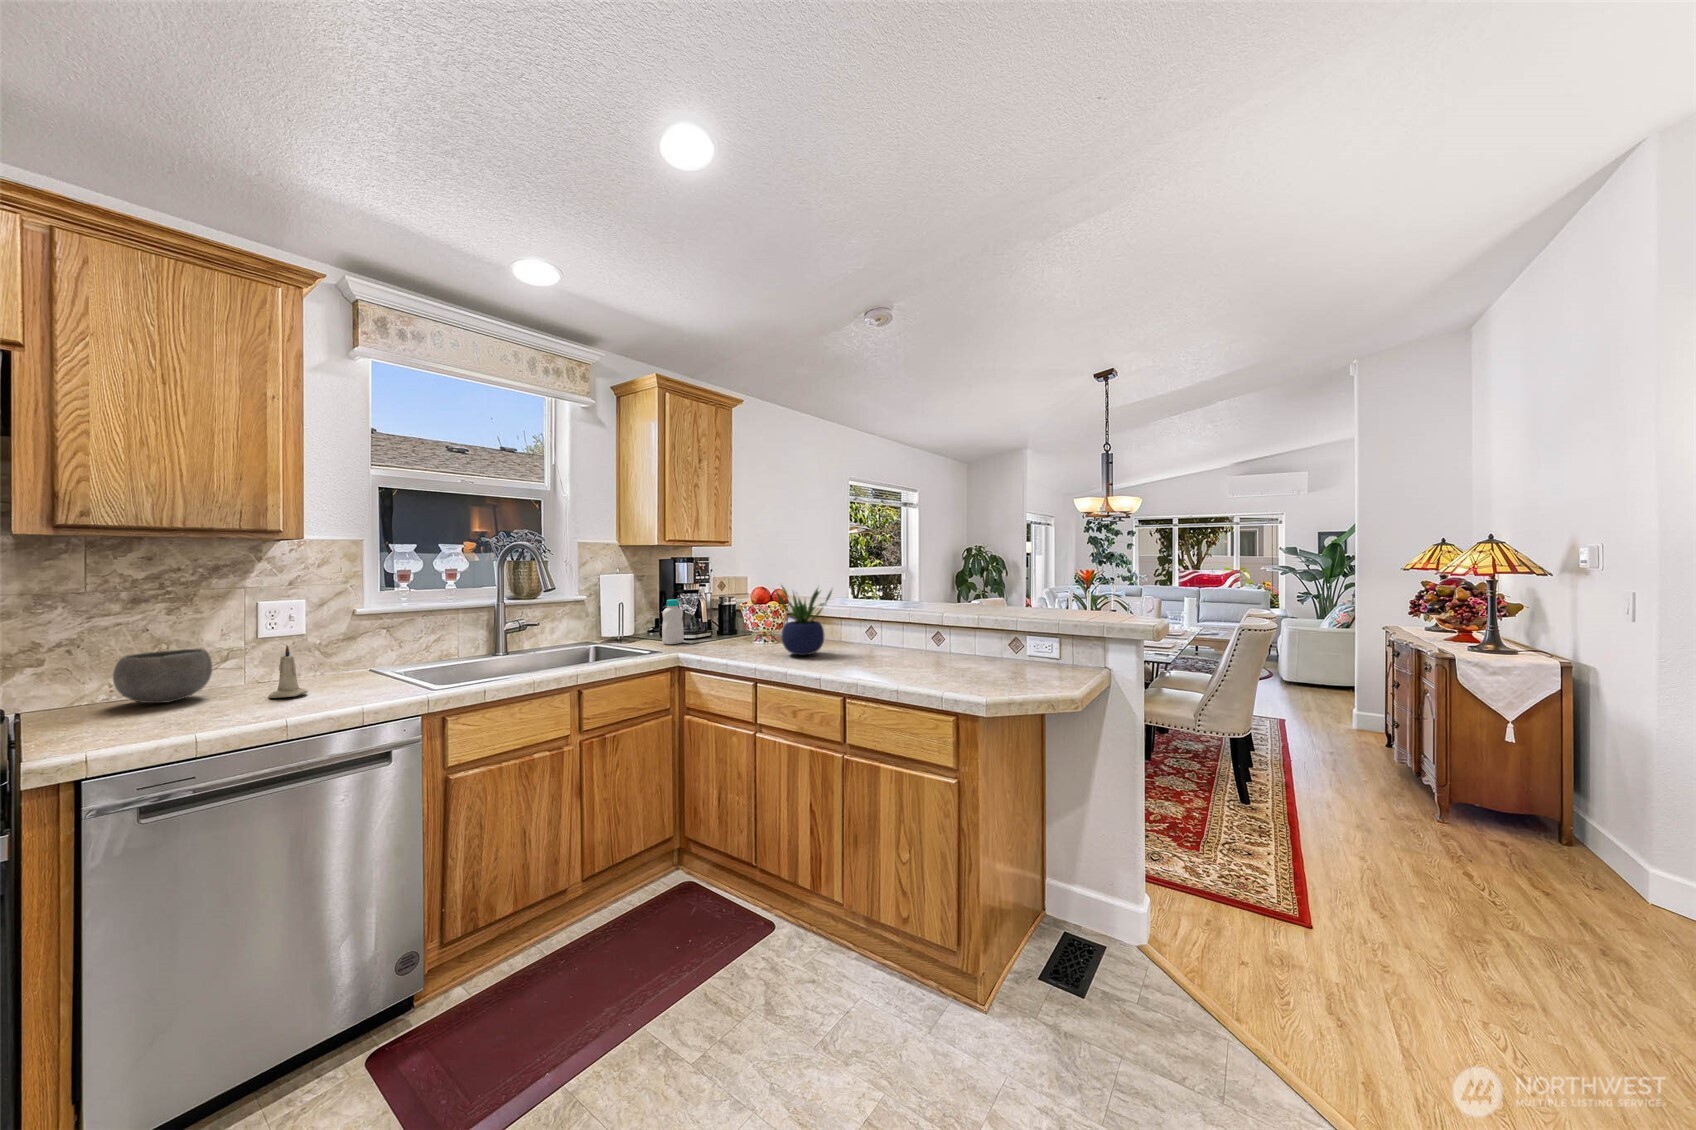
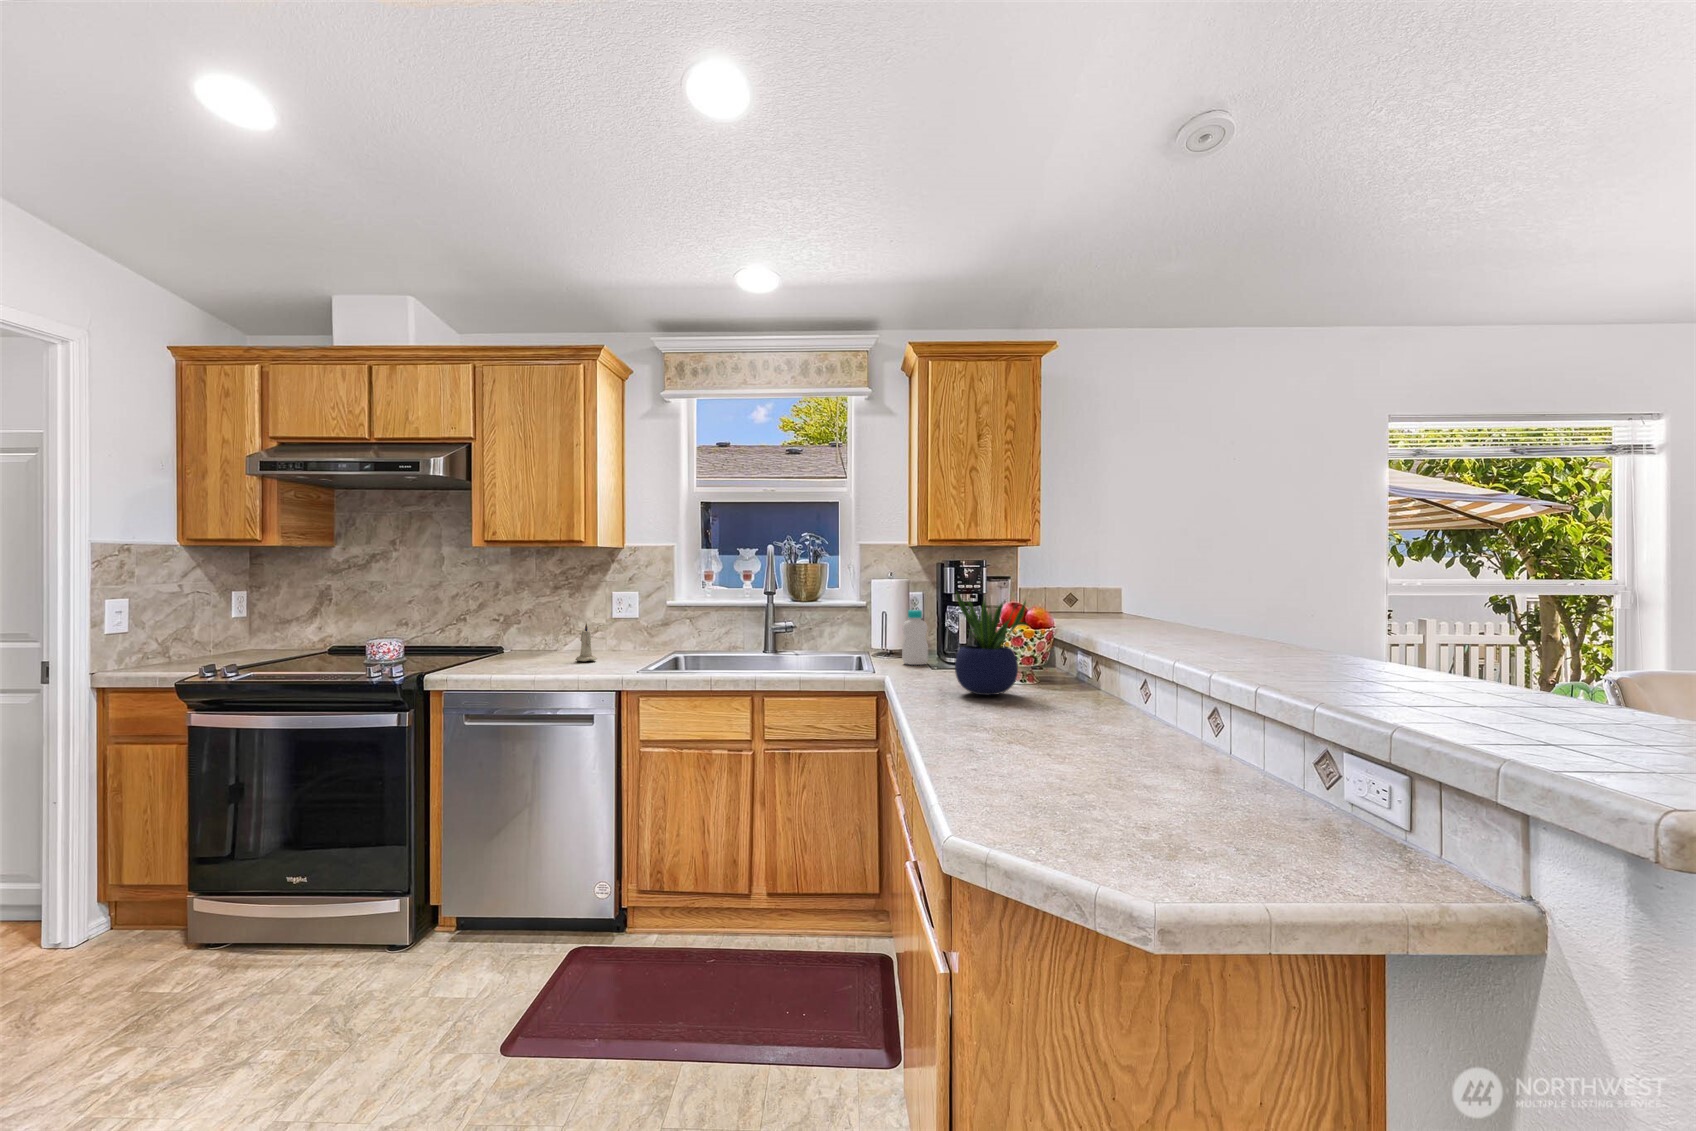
ceramic bowl: present [113,648,212,703] -> none [522,621,569,655]

